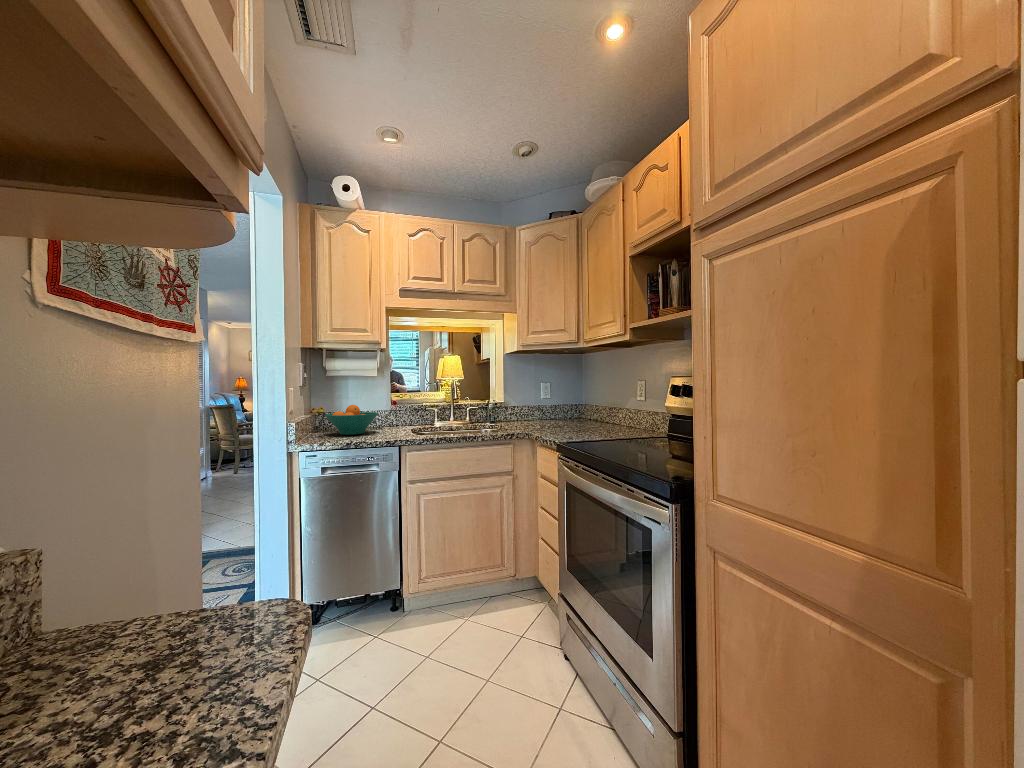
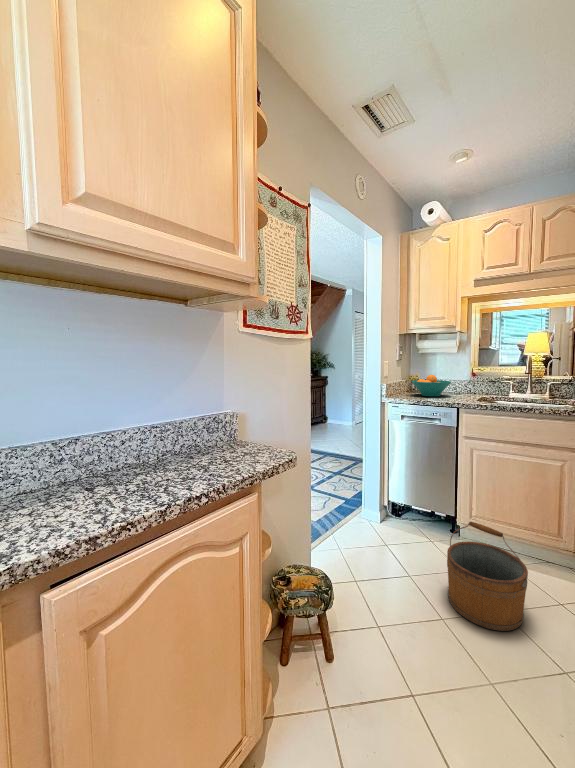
bucket: none [428,587,519,722] -> present [447,522,528,631]

